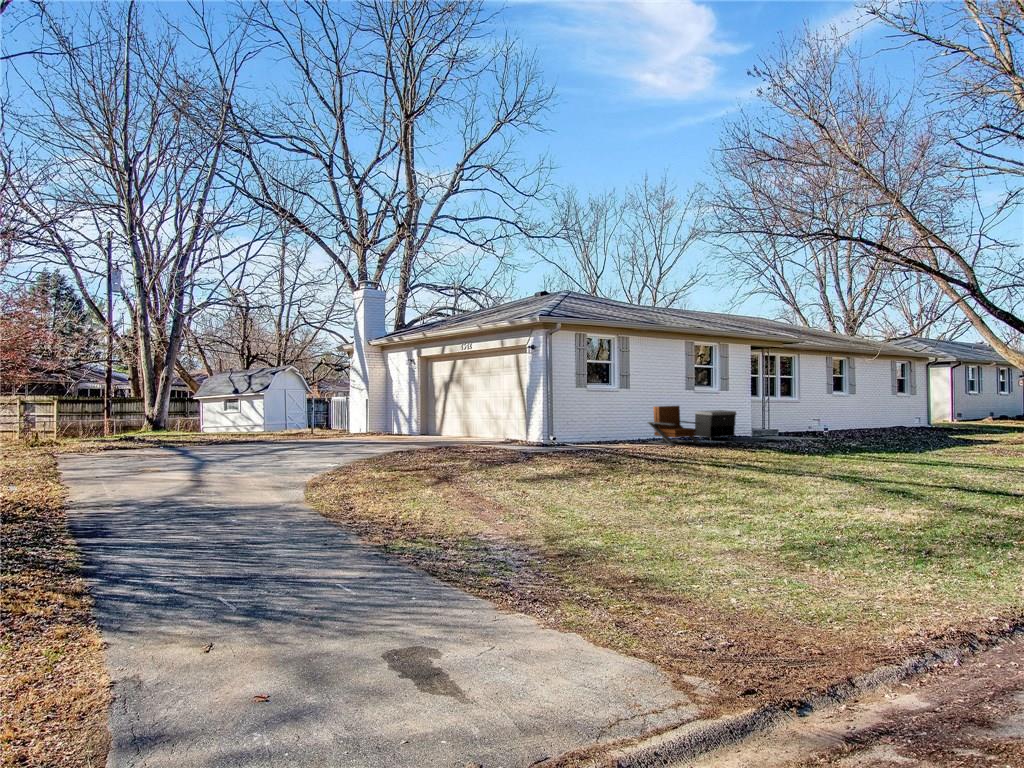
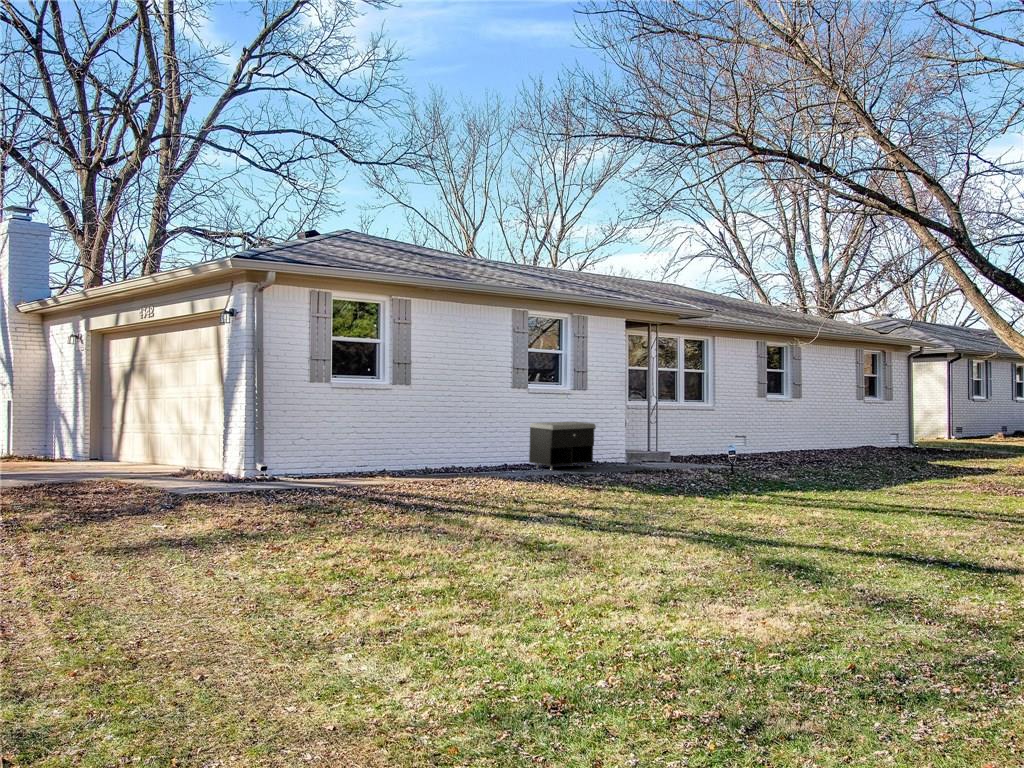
lounge chair: present [648,406,700,446] -> none [441,414,527,481]

